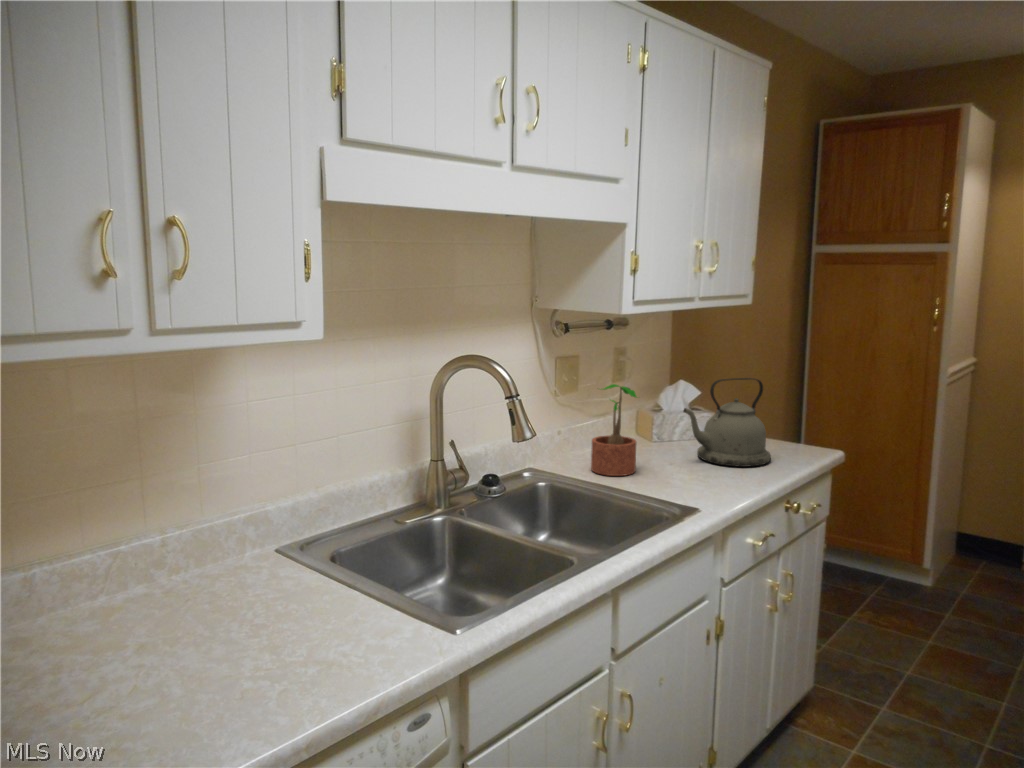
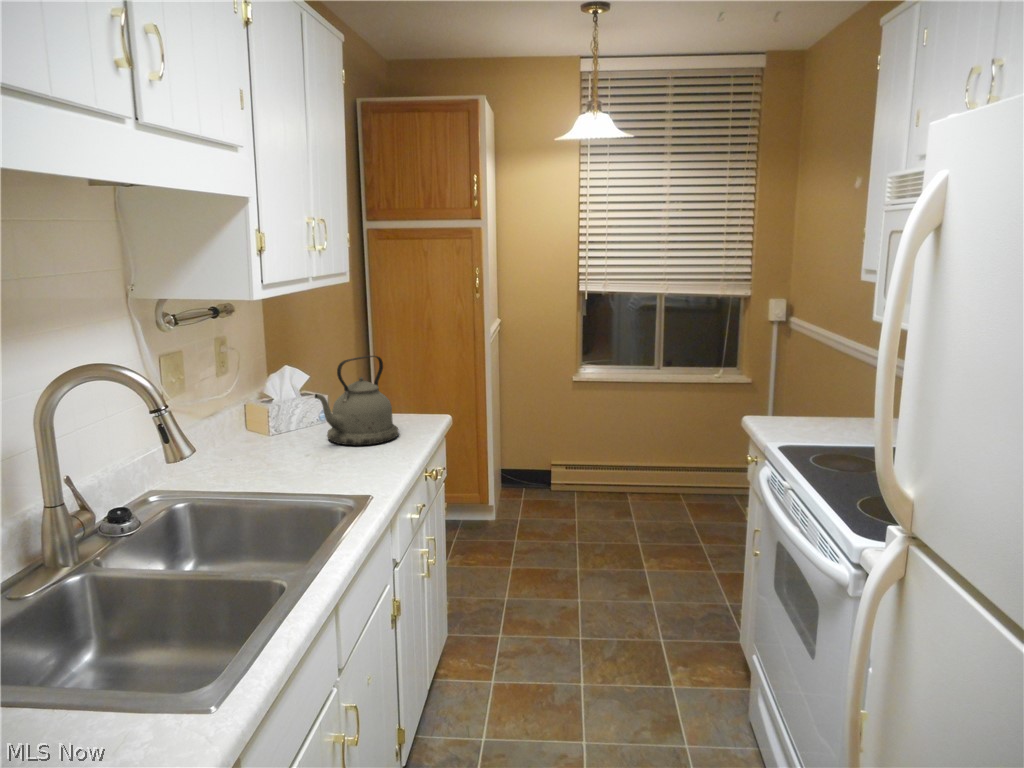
potted plant: present [591,384,637,476] -> none [222,378,278,480]

